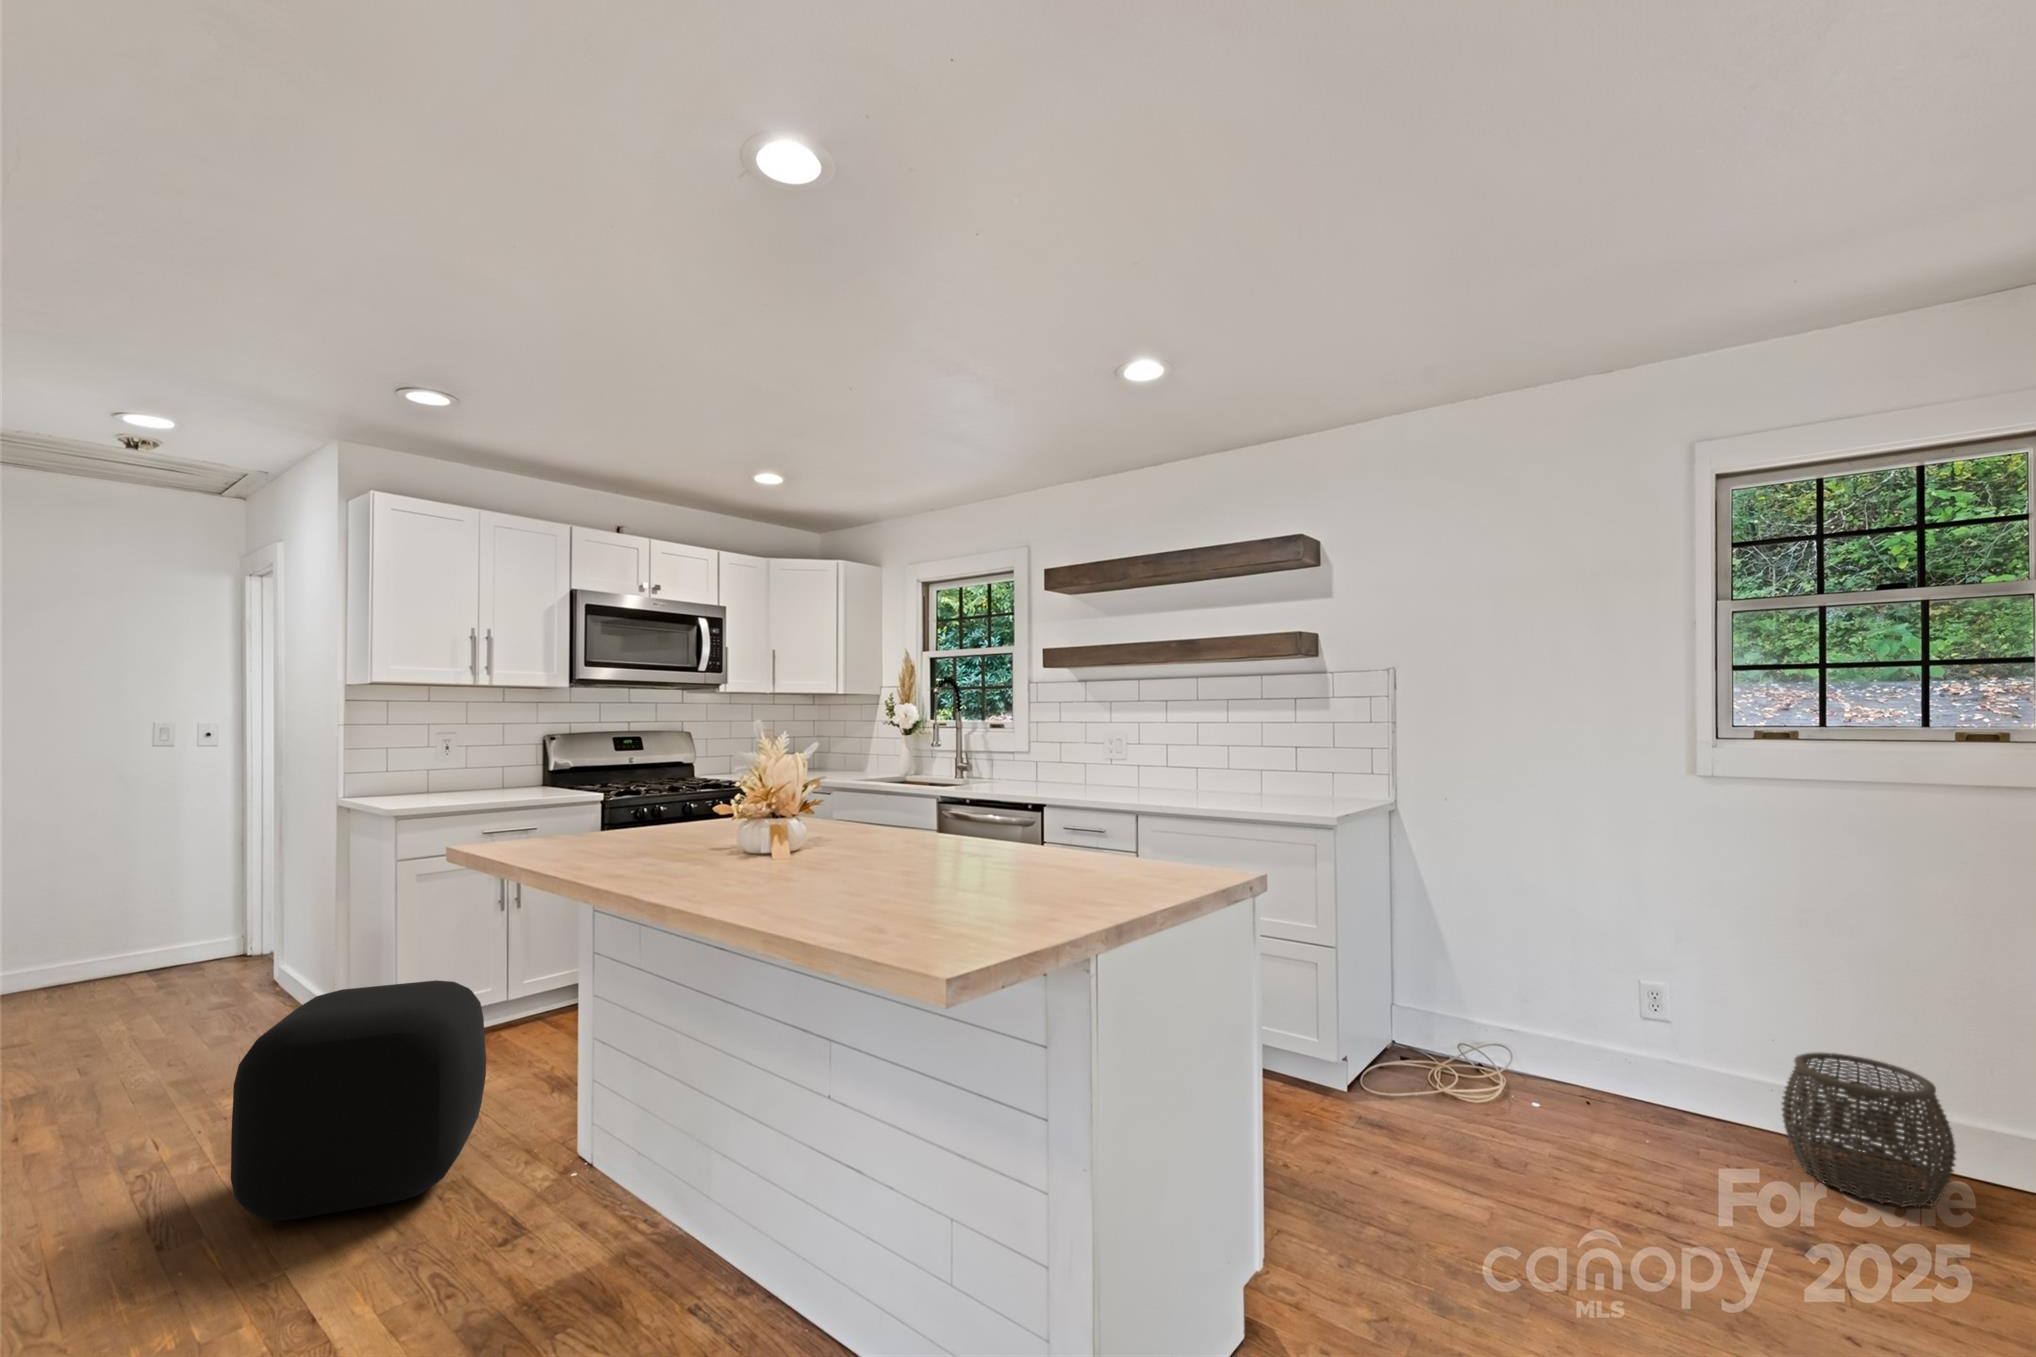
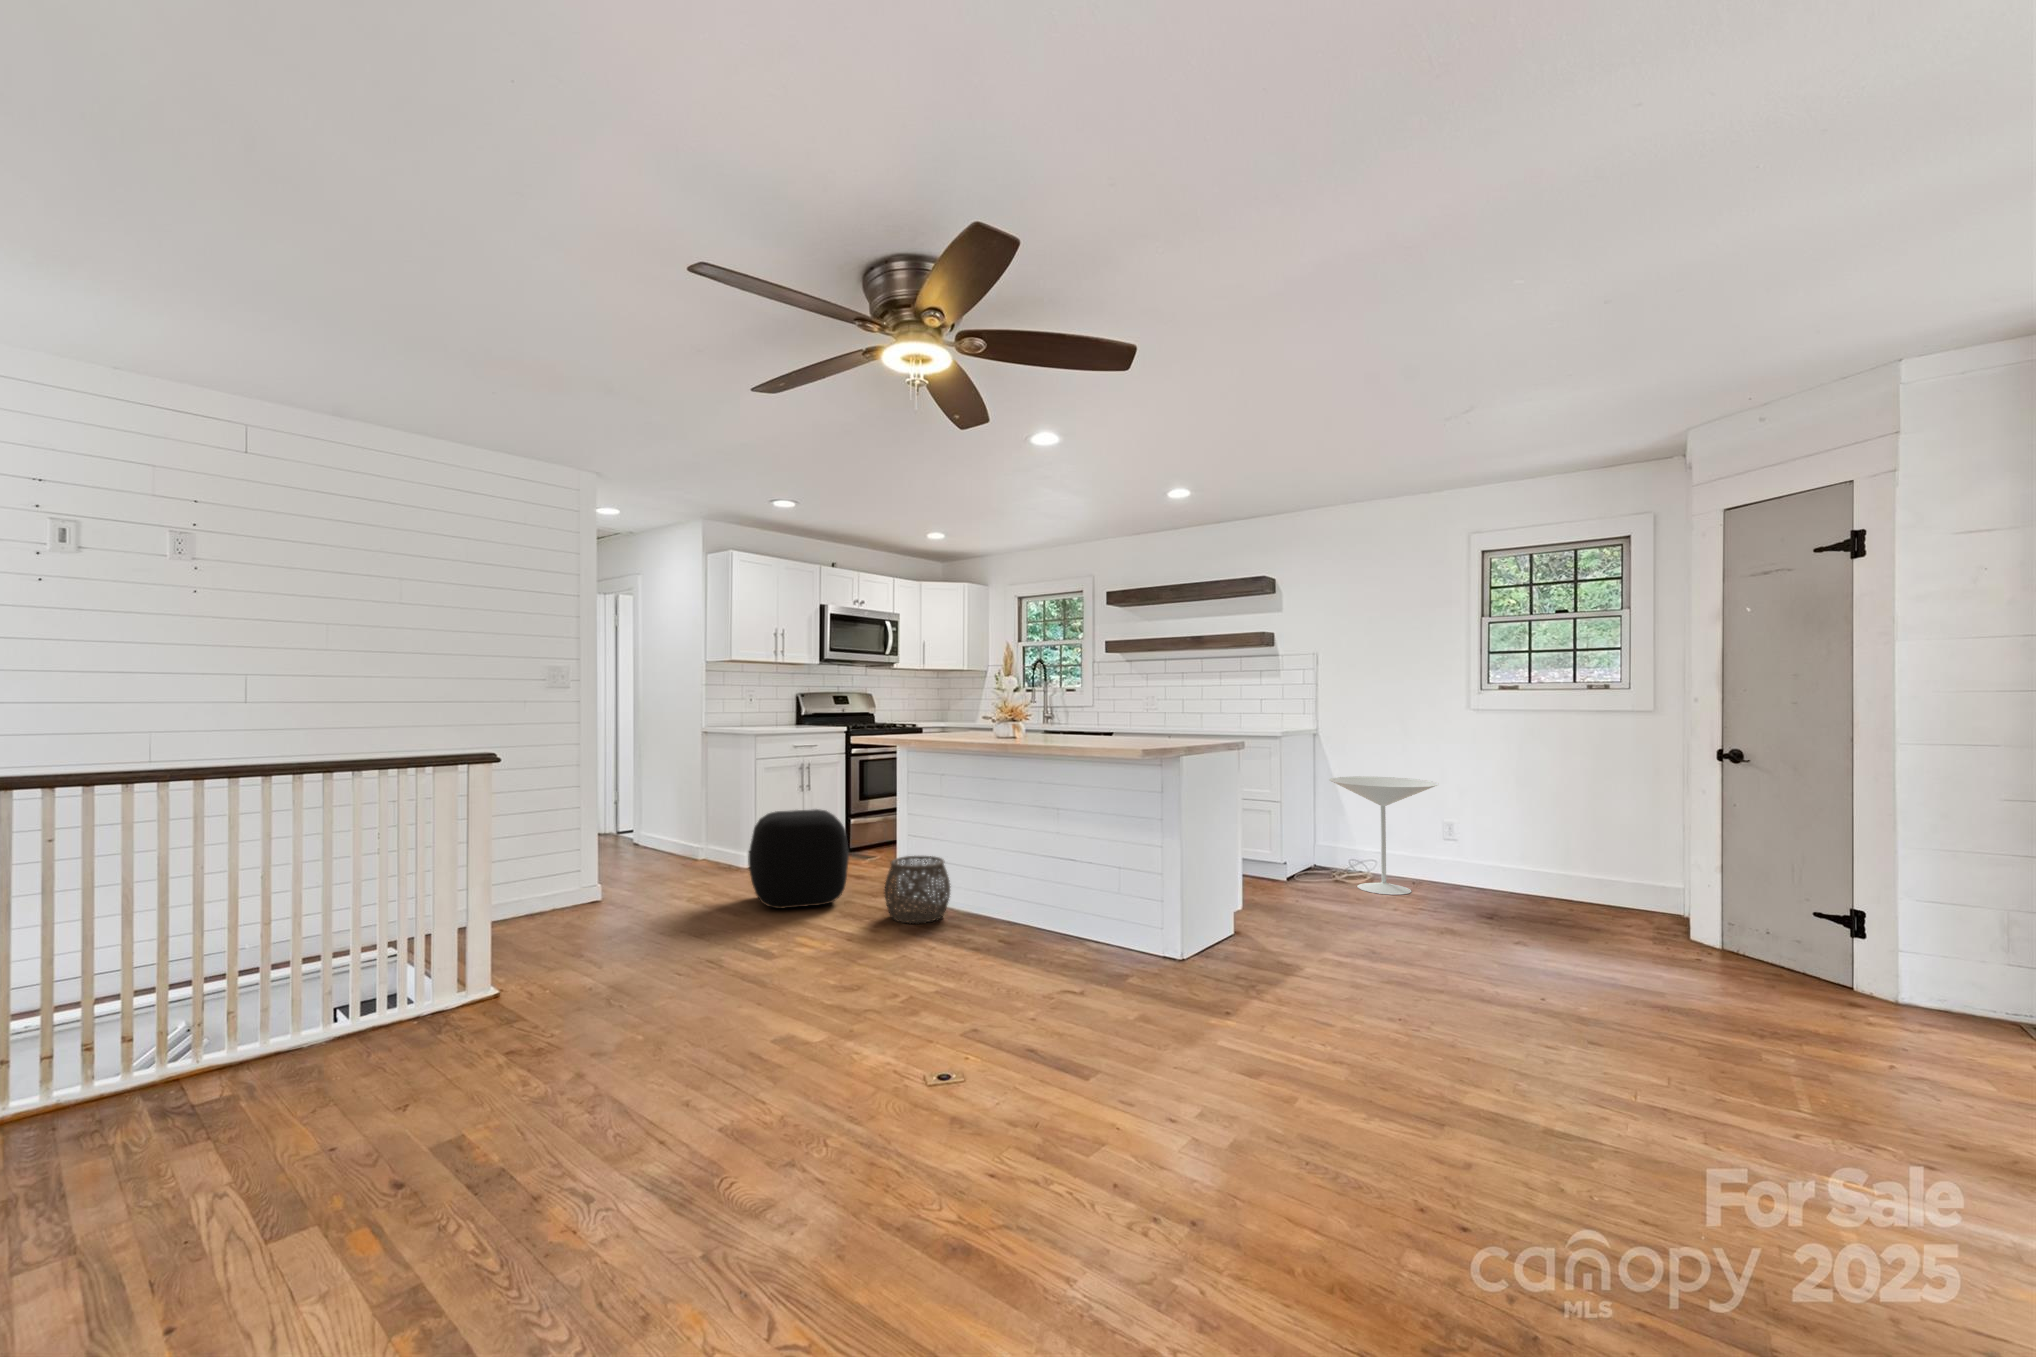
side table: none [1431,892,1653,1140] -> present [1329,776,1439,895]
woven basket: present [1782,1052,1956,1208] -> present [884,856,950,923]

